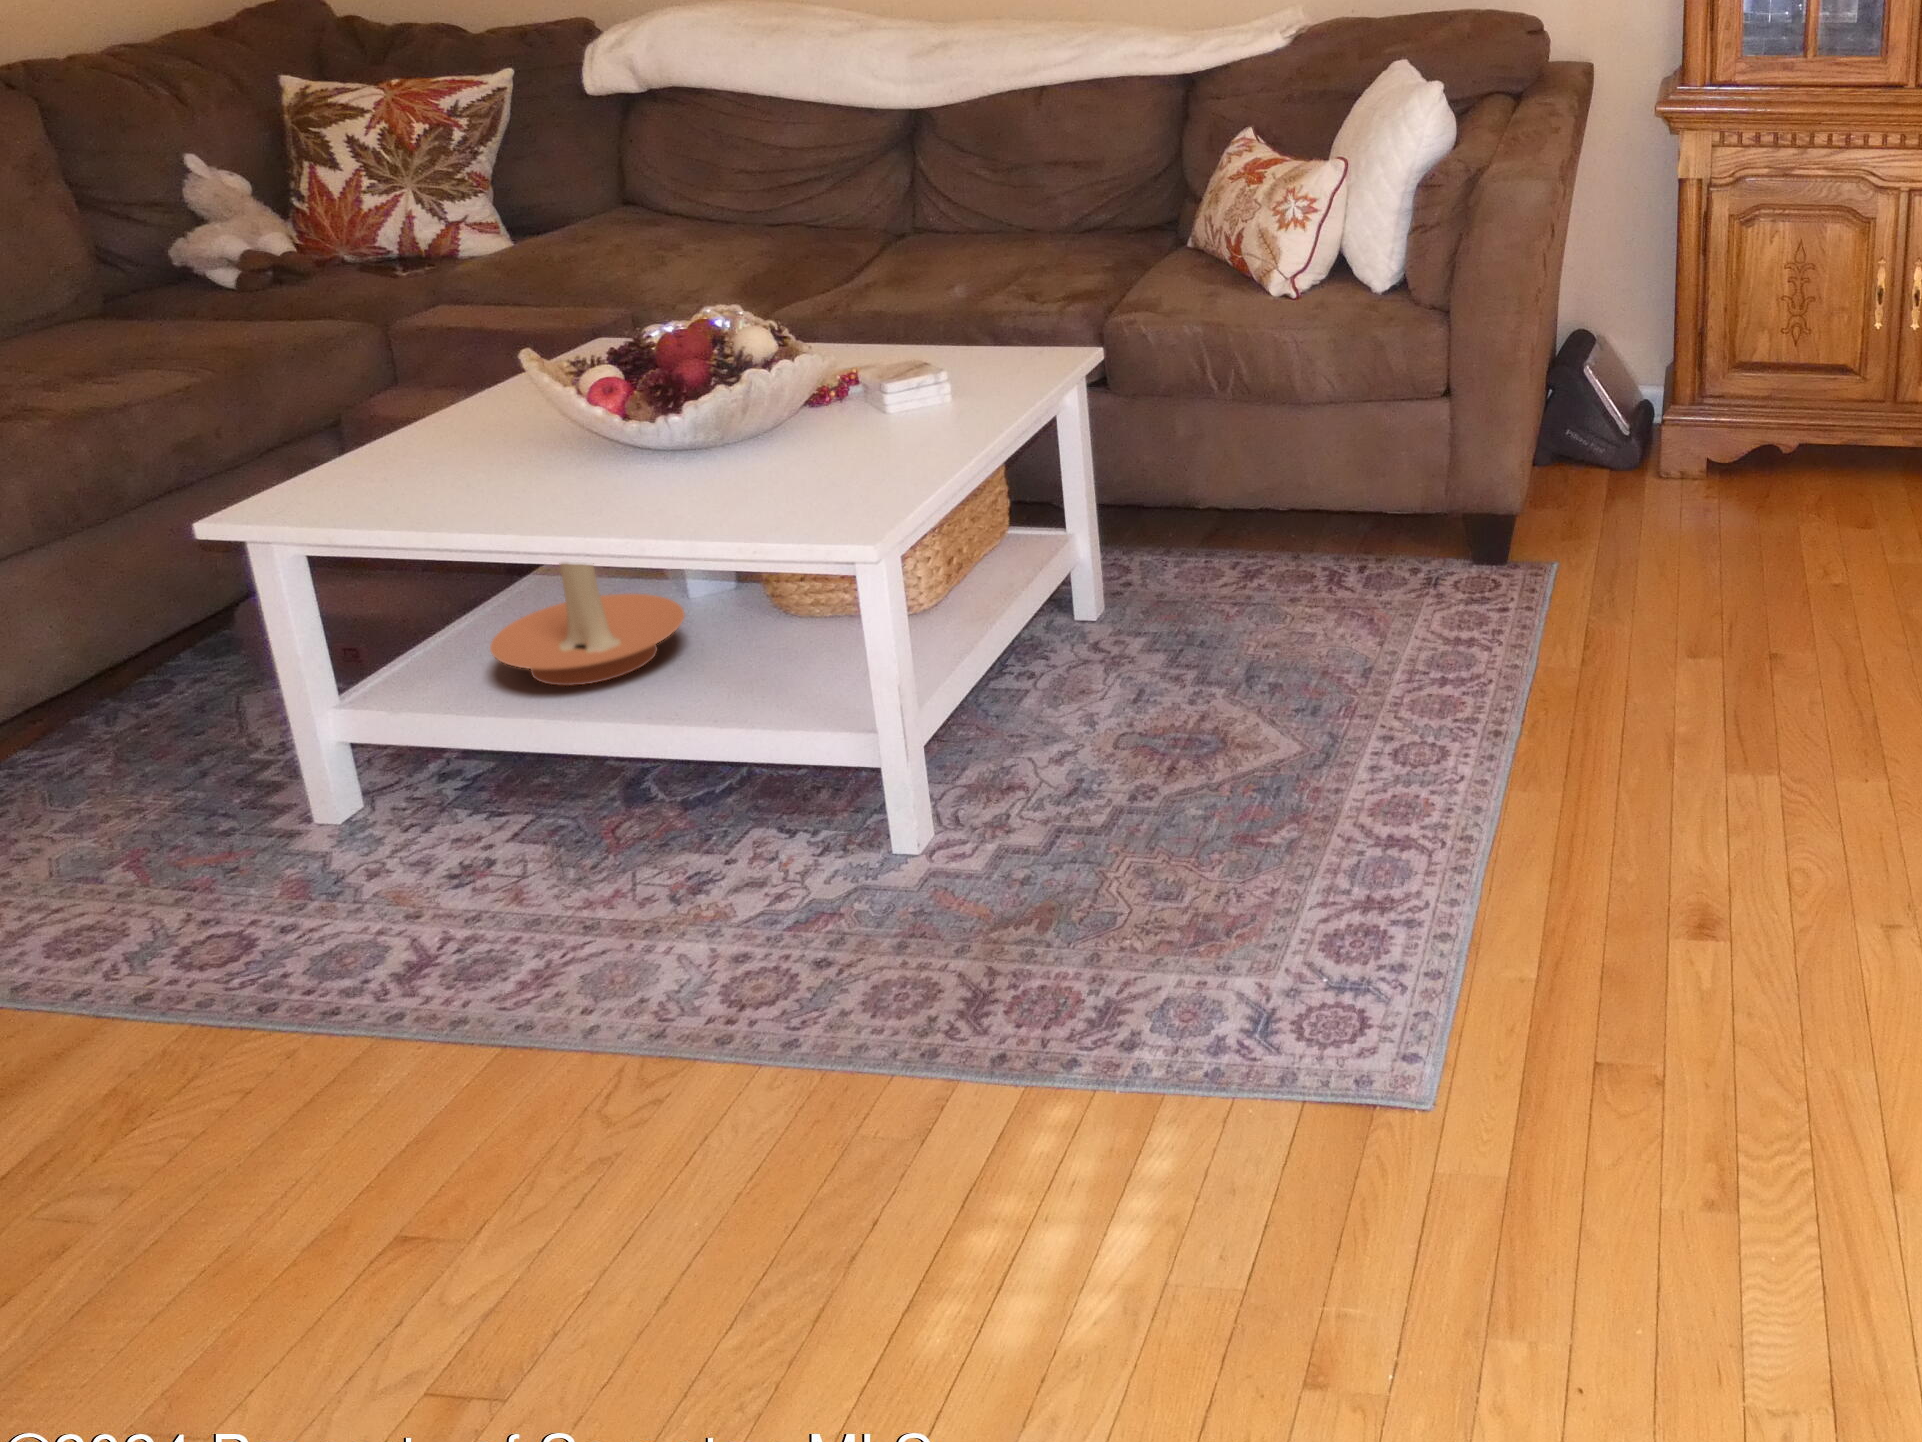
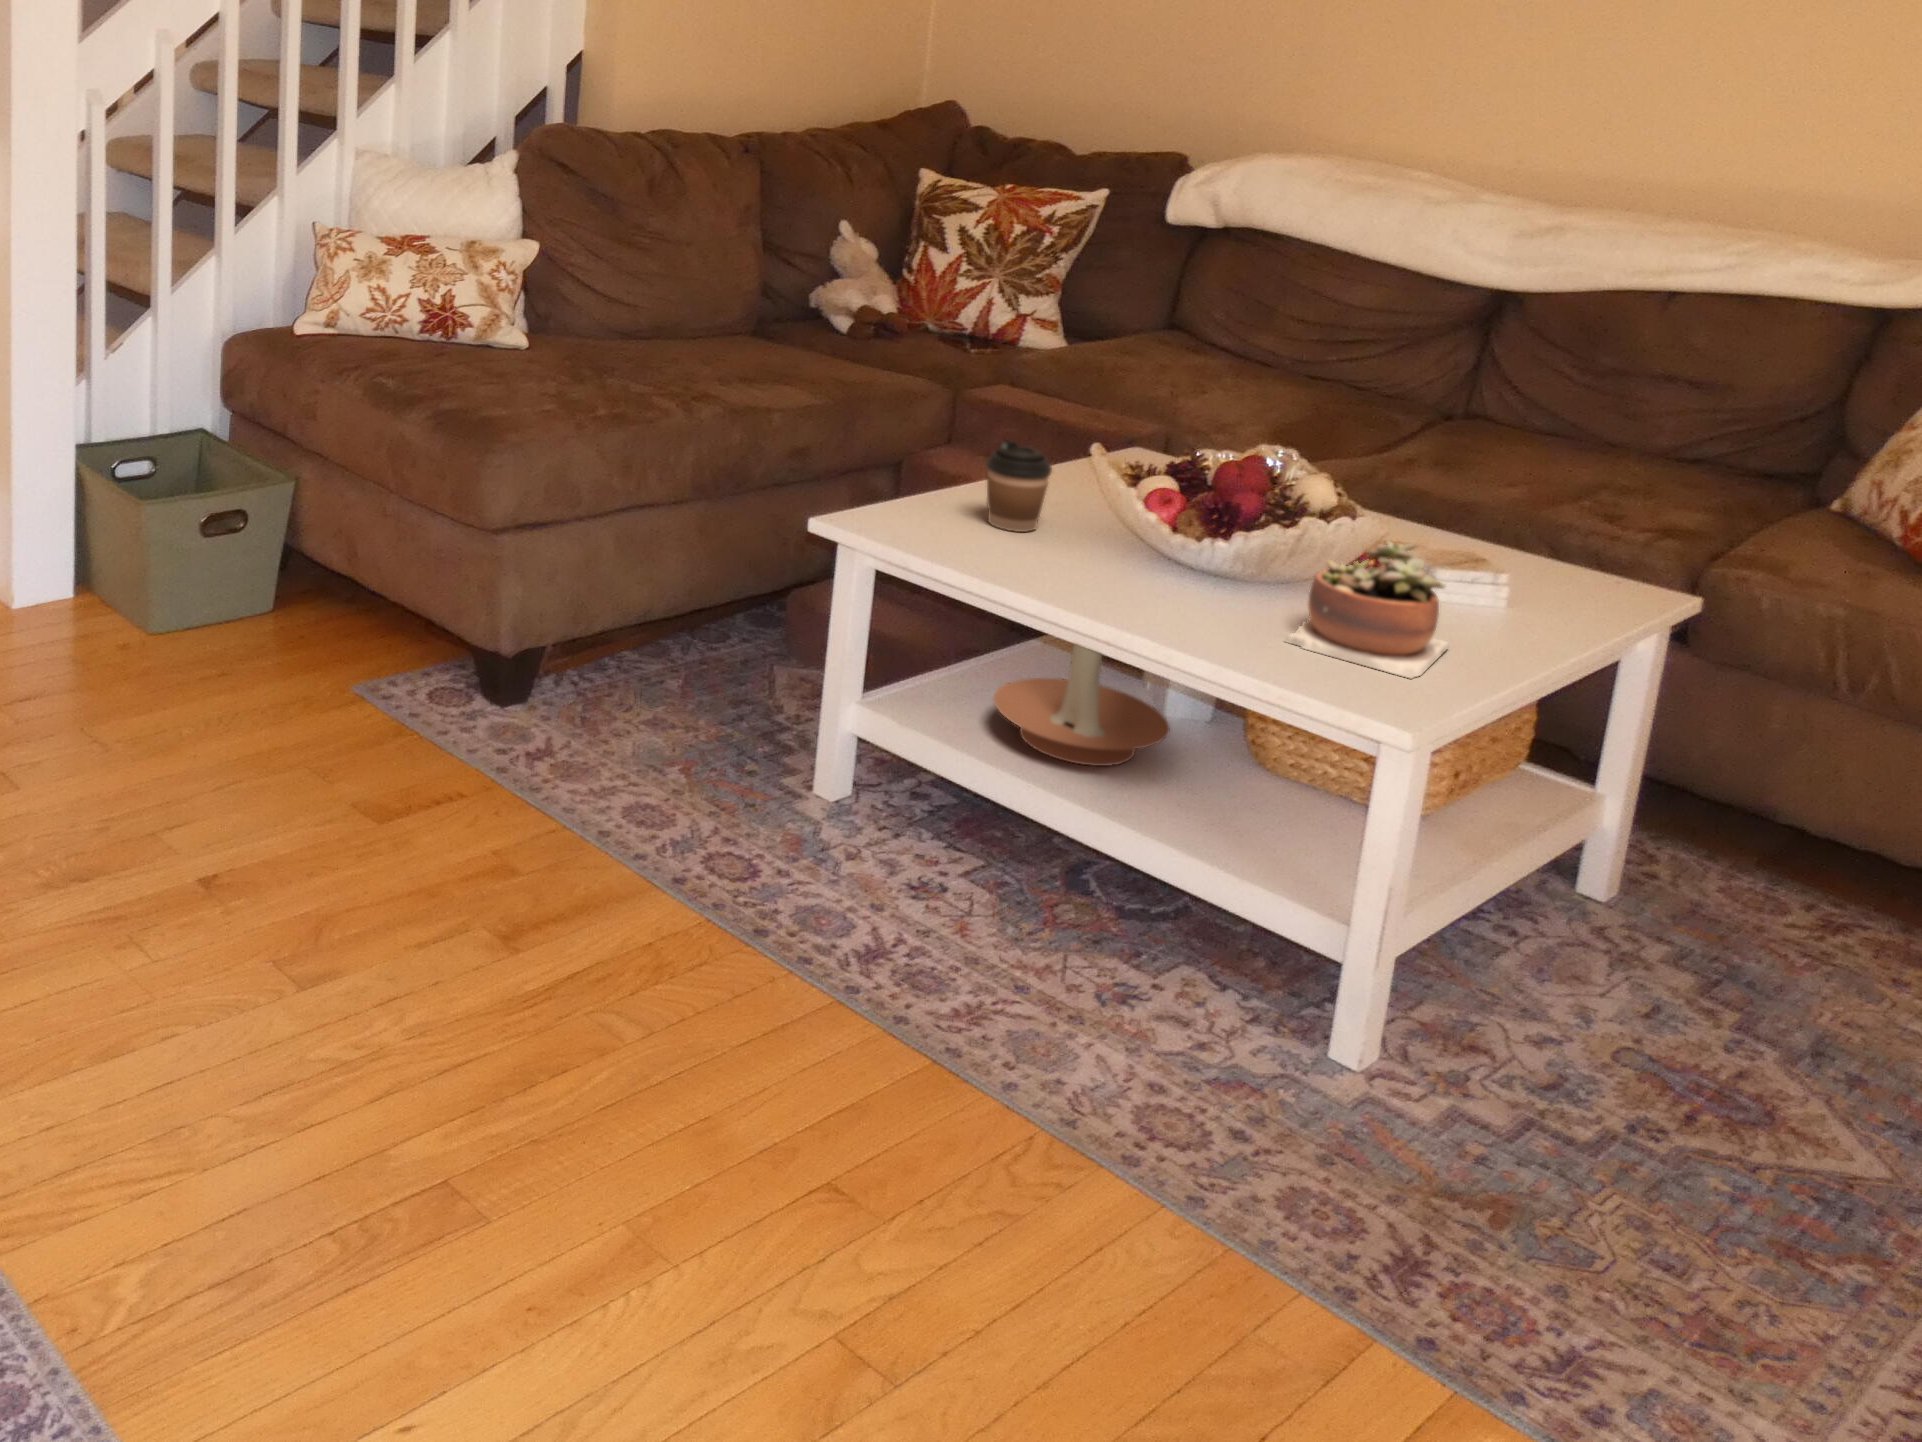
succulent plant: none [755,367,905,497] -> present [1286,541,1449,678]
coffee cup: none [405,368,488,468] -> present [986,440,1052,532]

